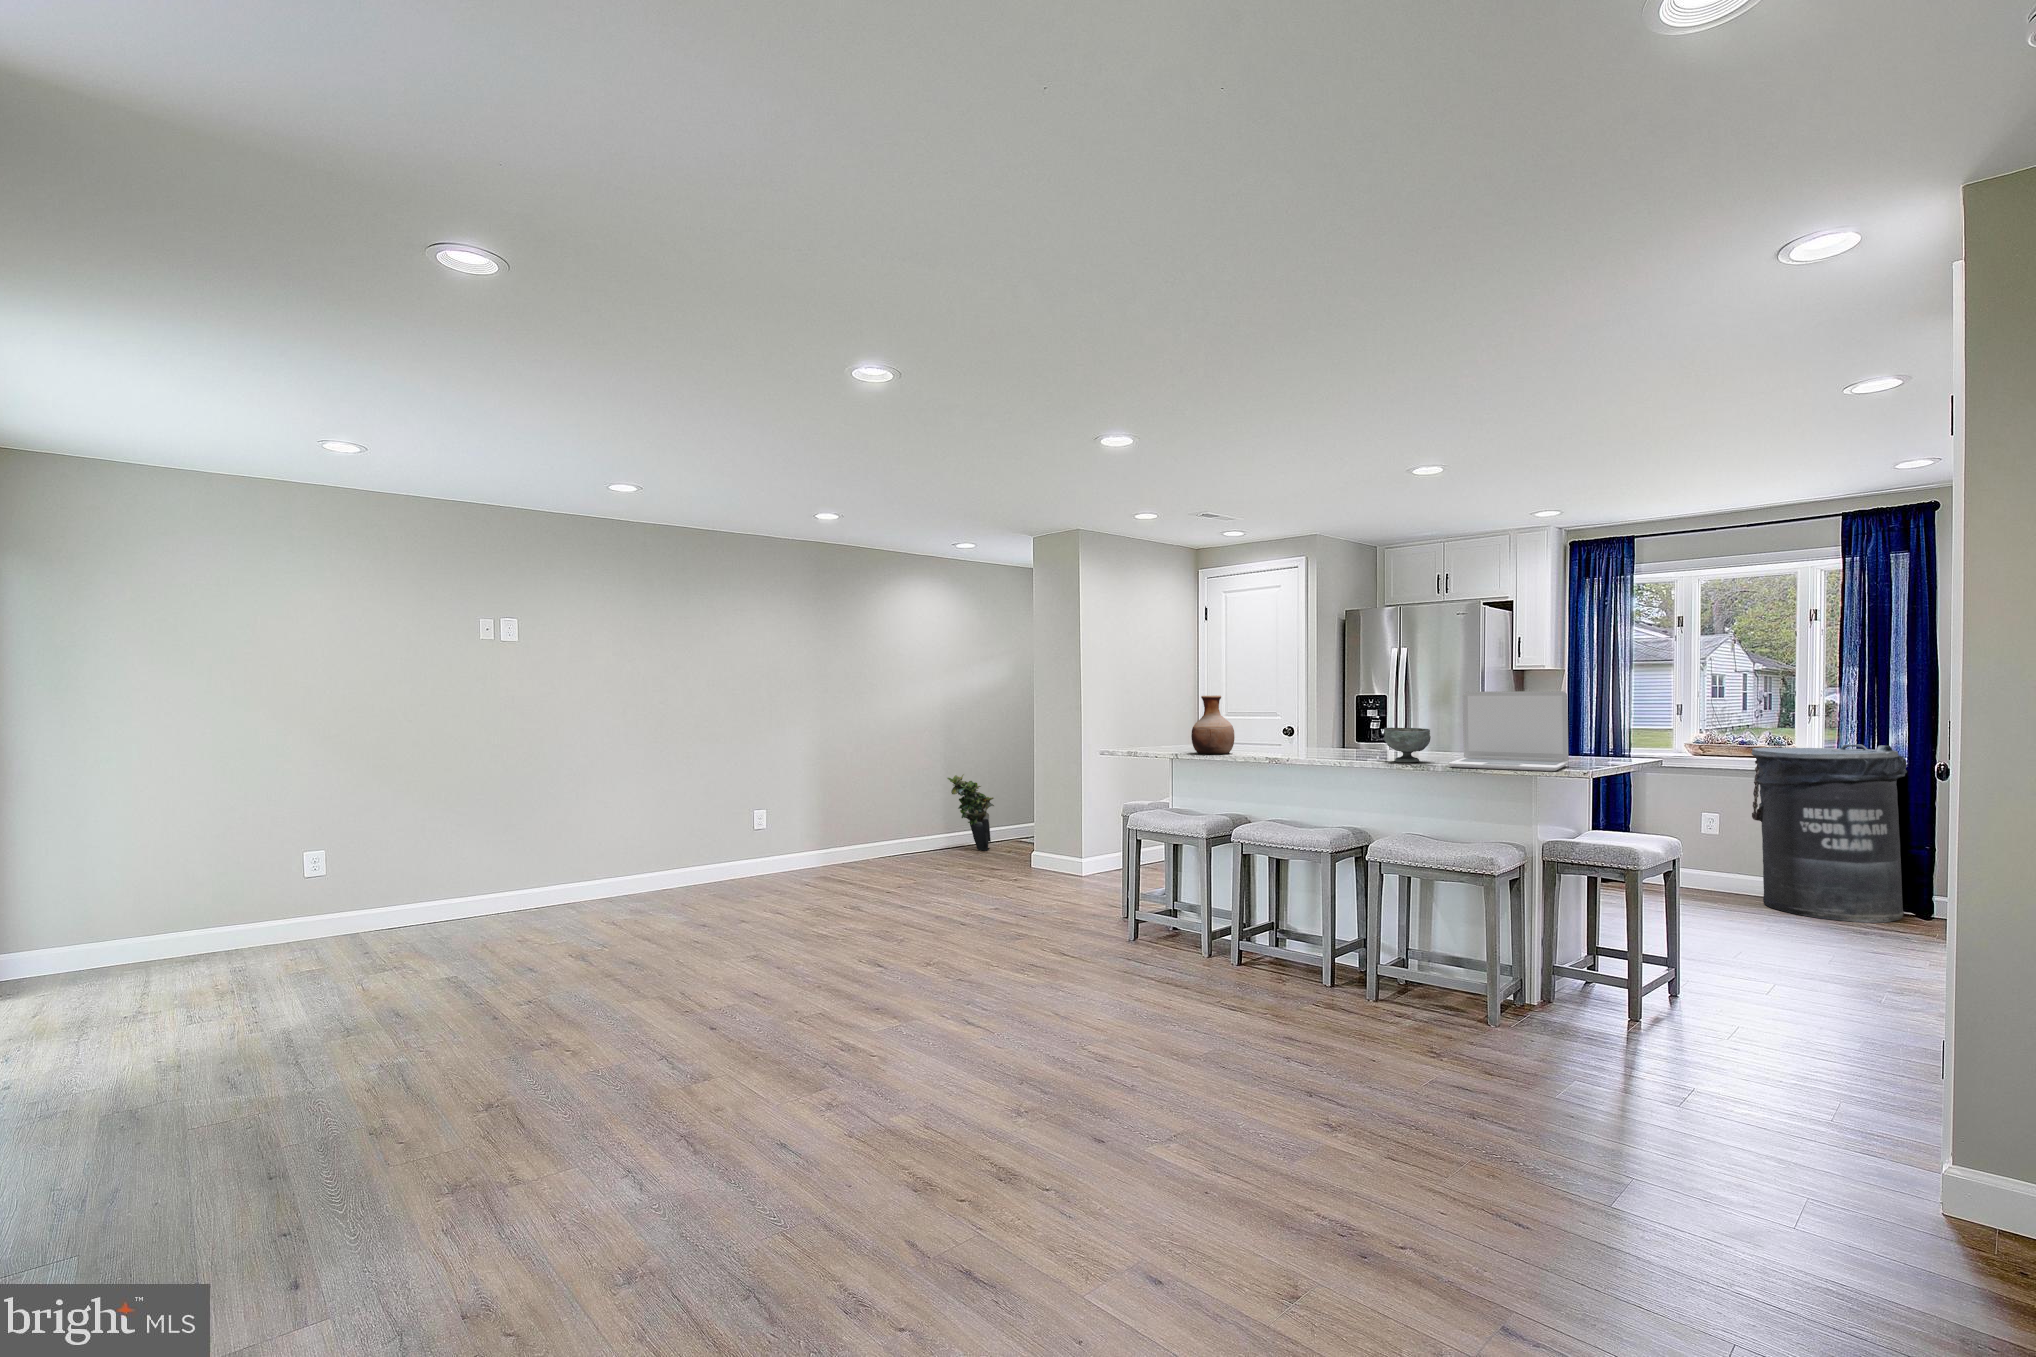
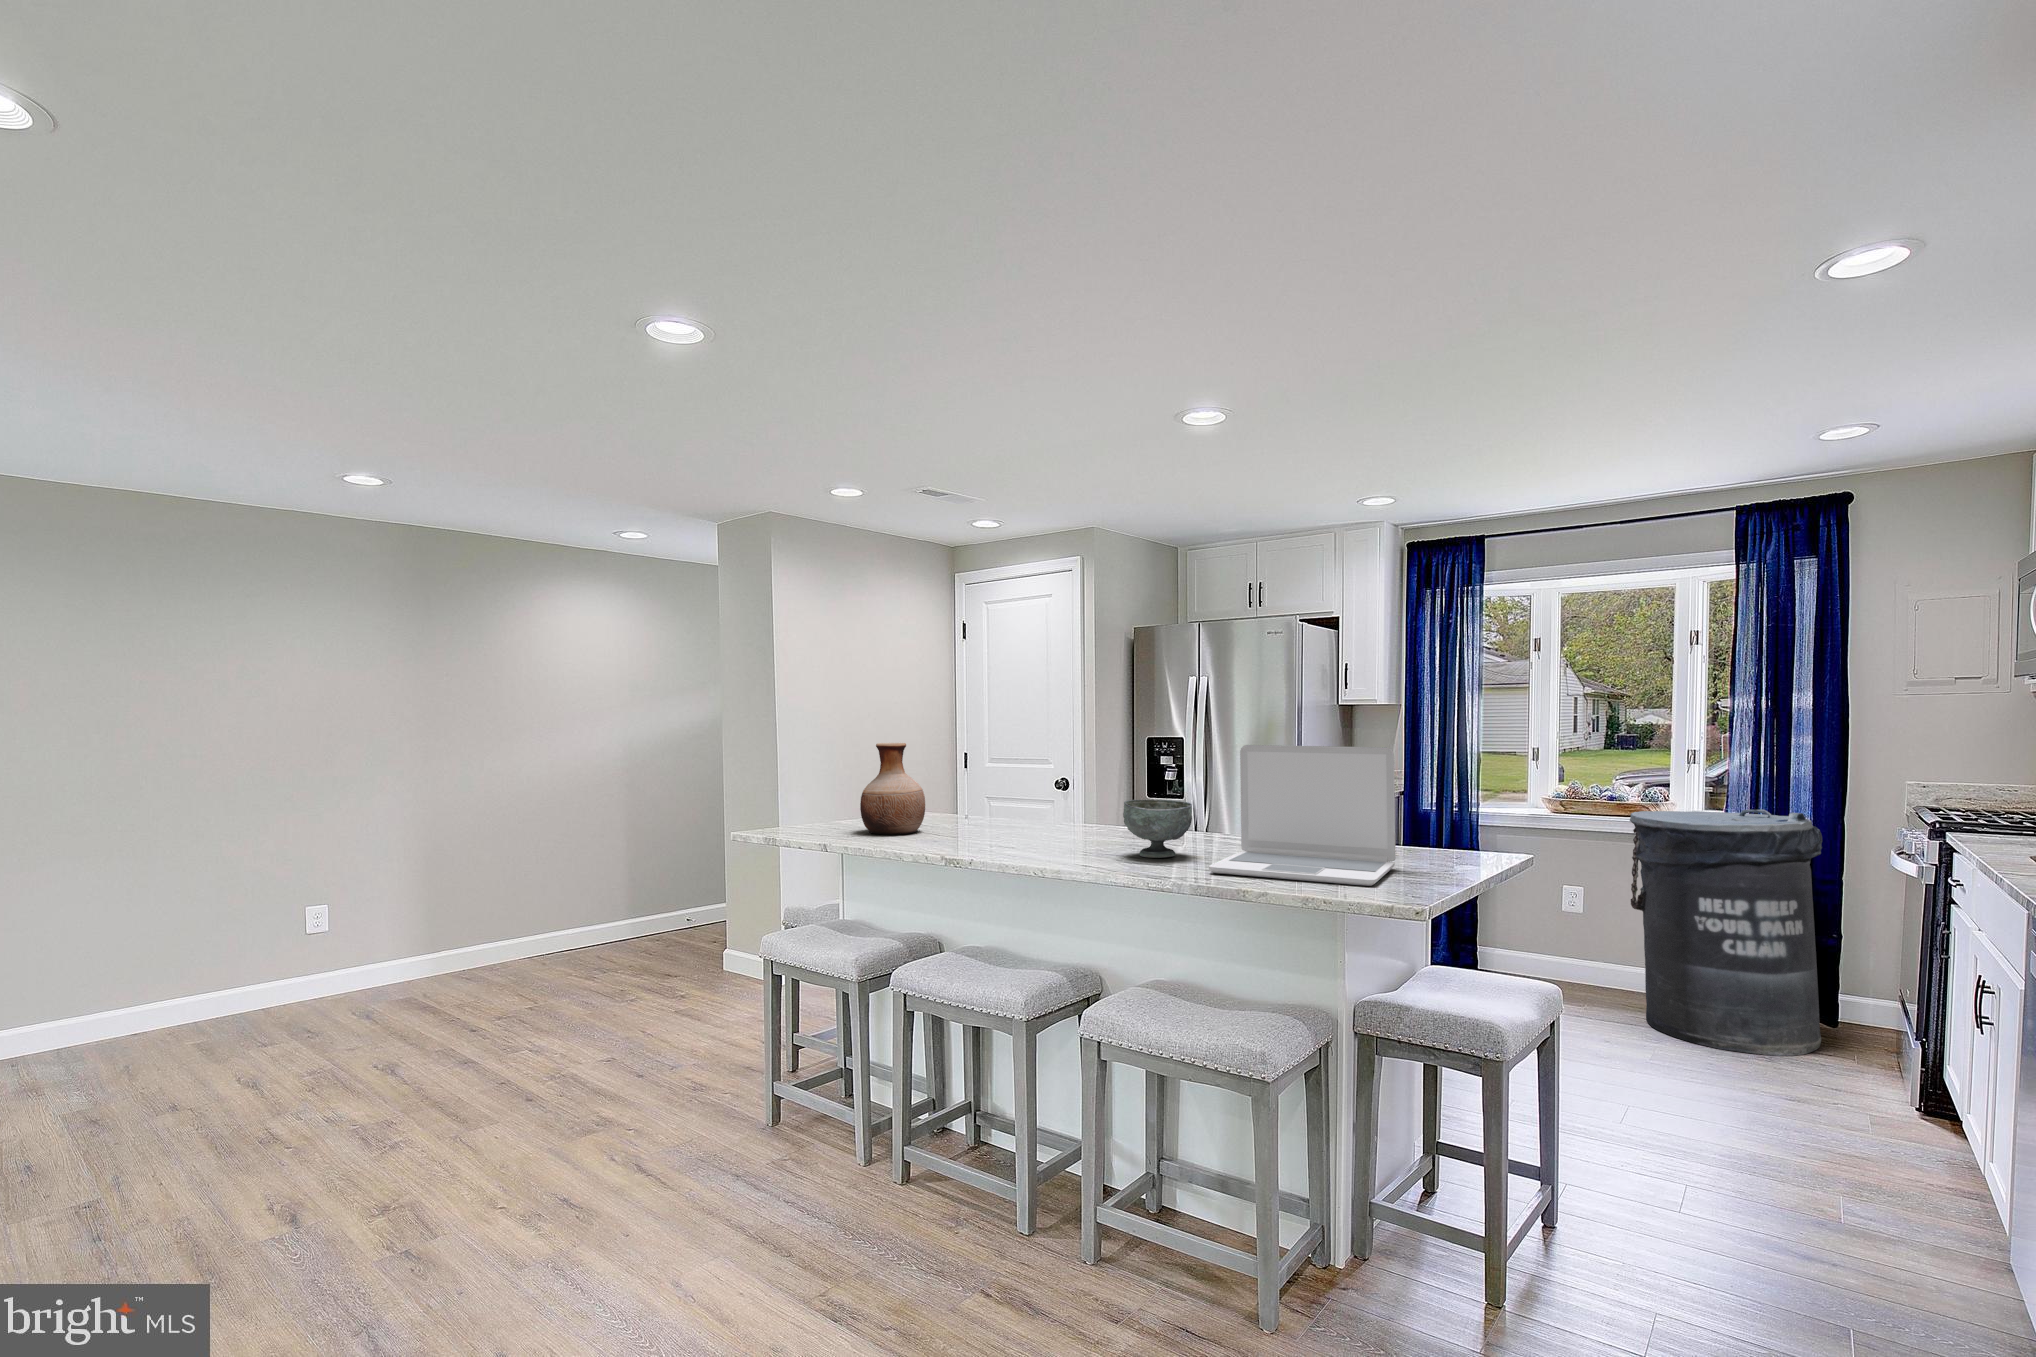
potted plant: present [947,774,994,851] -> none [608,838,677,945]

